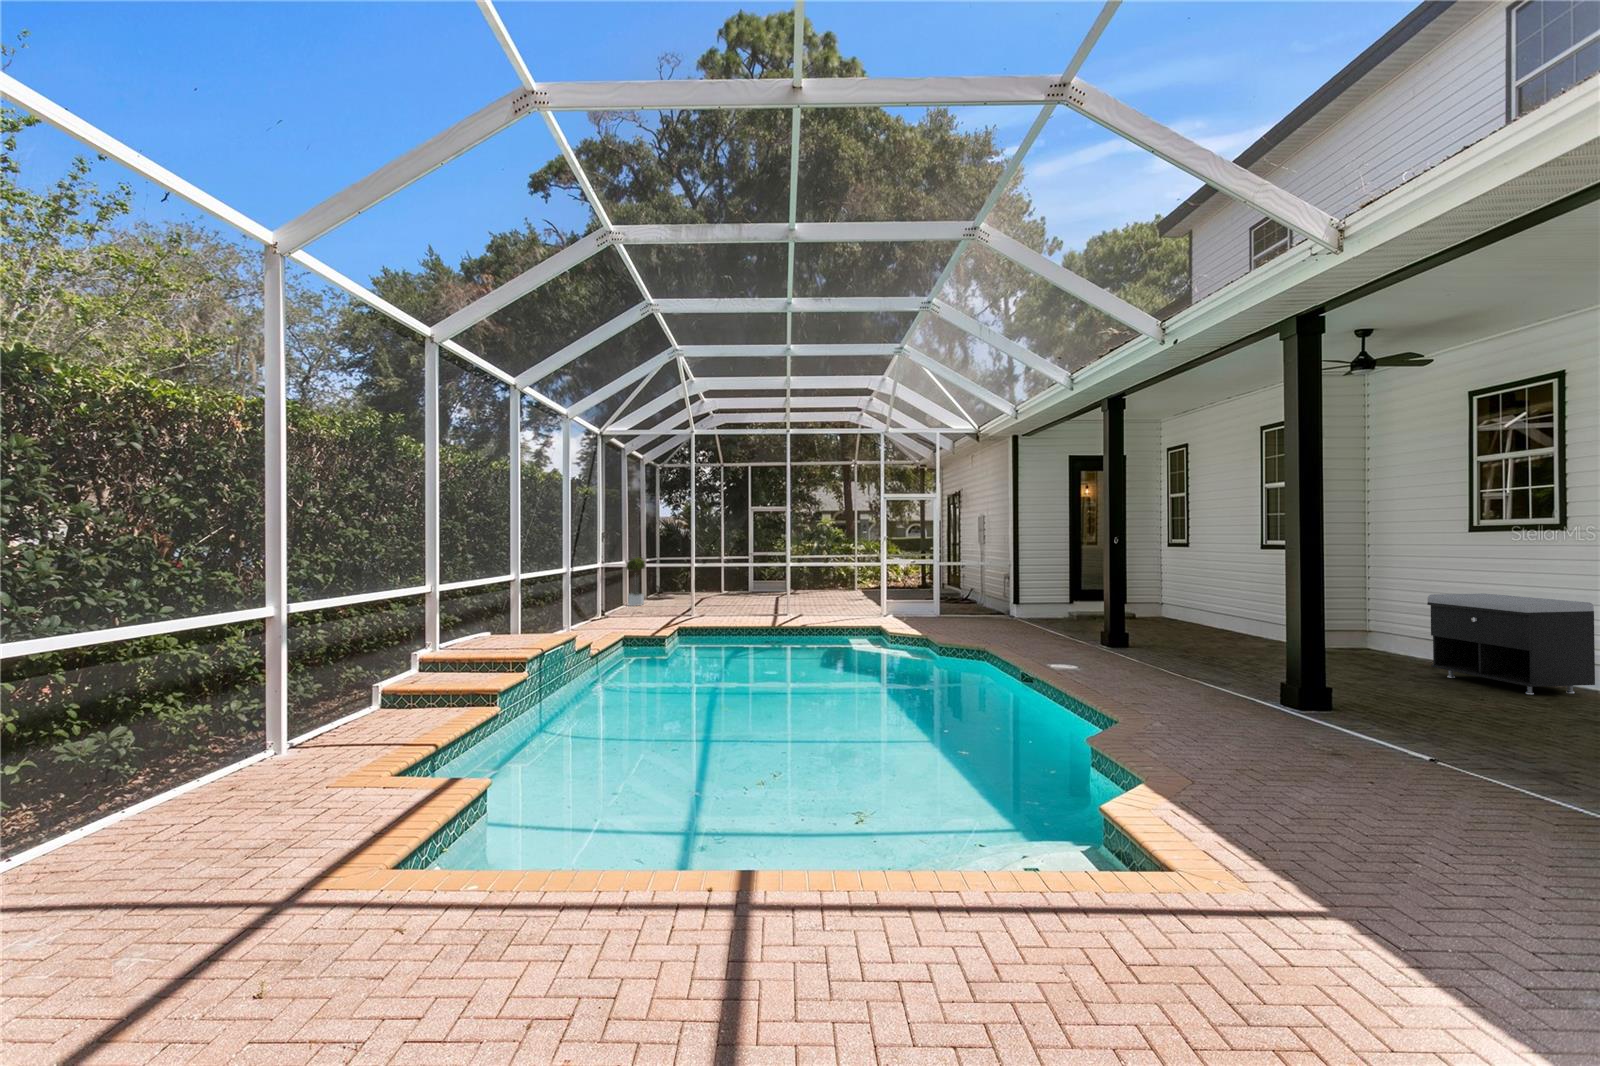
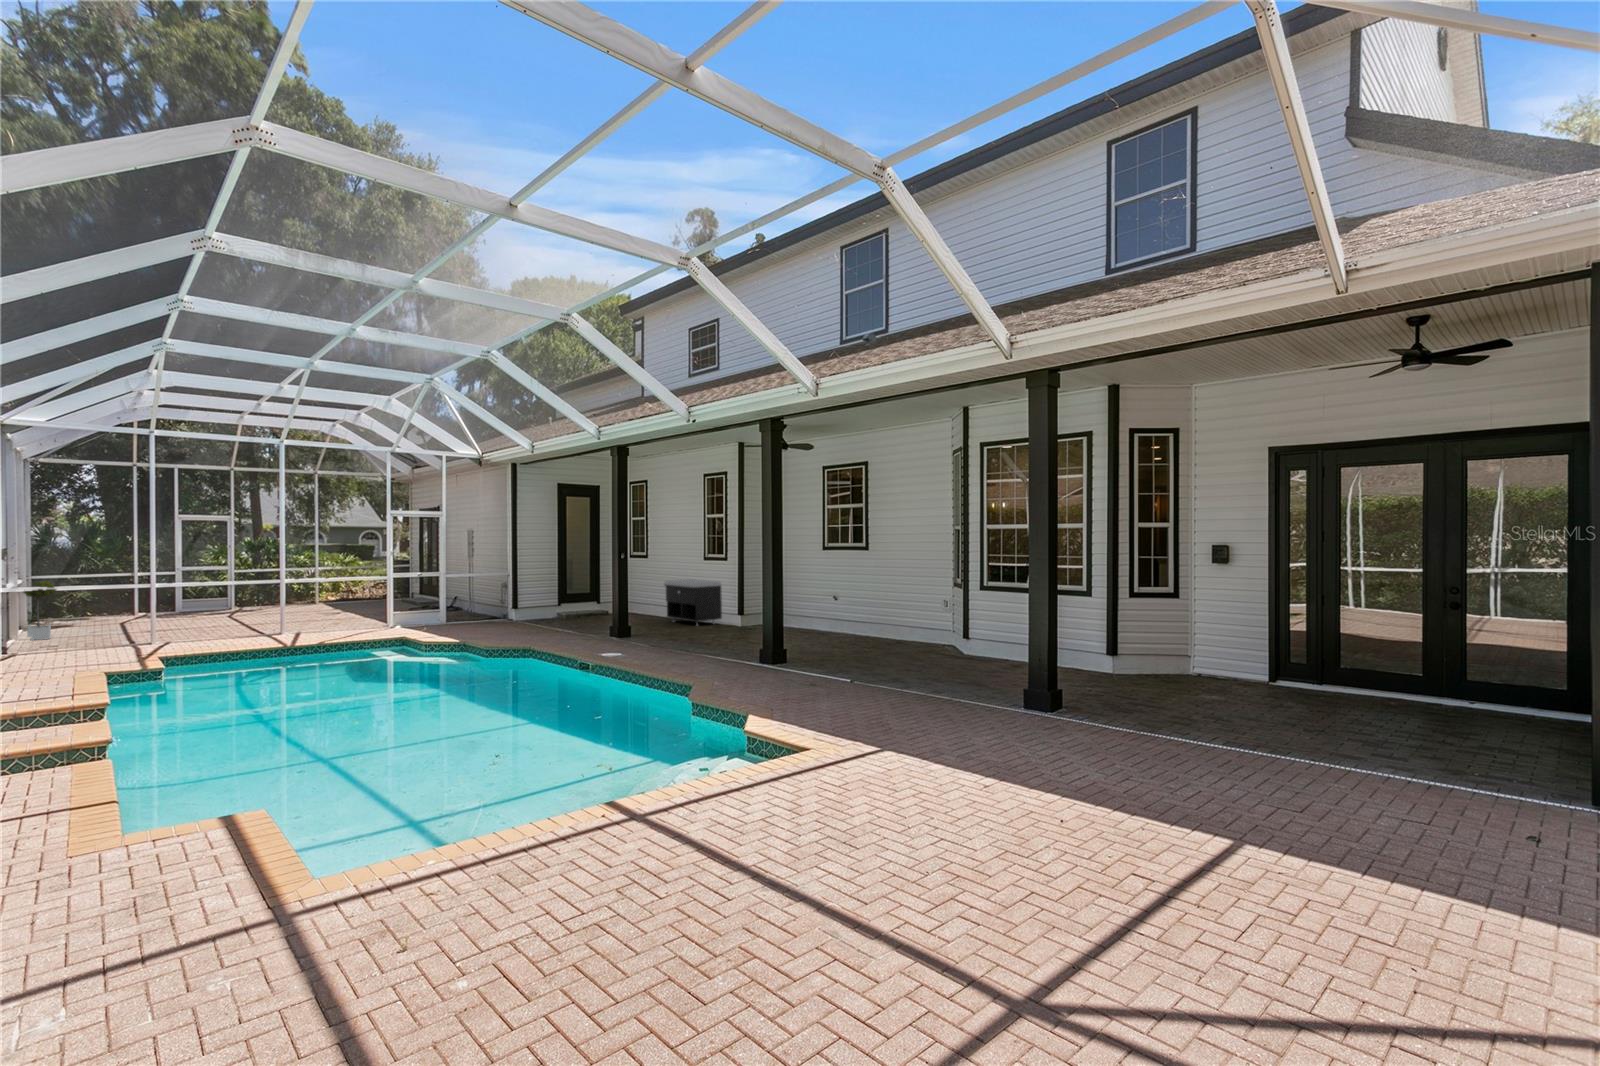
storage bench: present [1427,593,1595,695] -> present [664,579,722,625]

